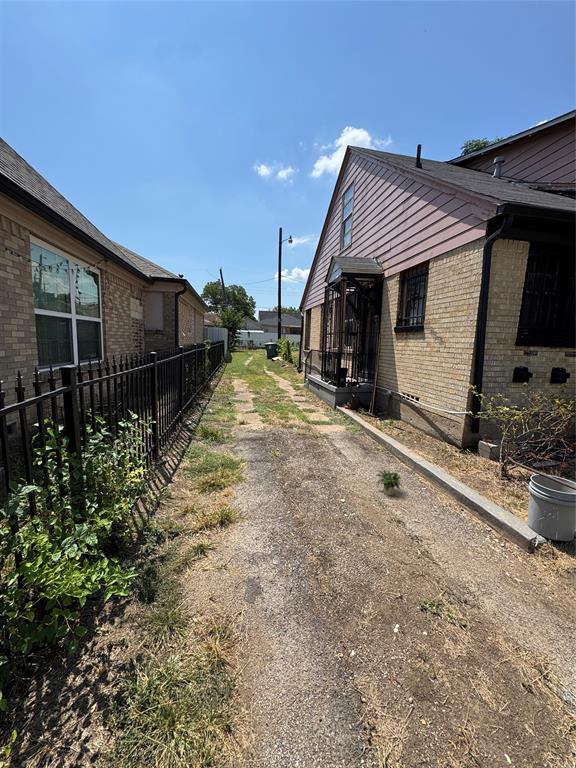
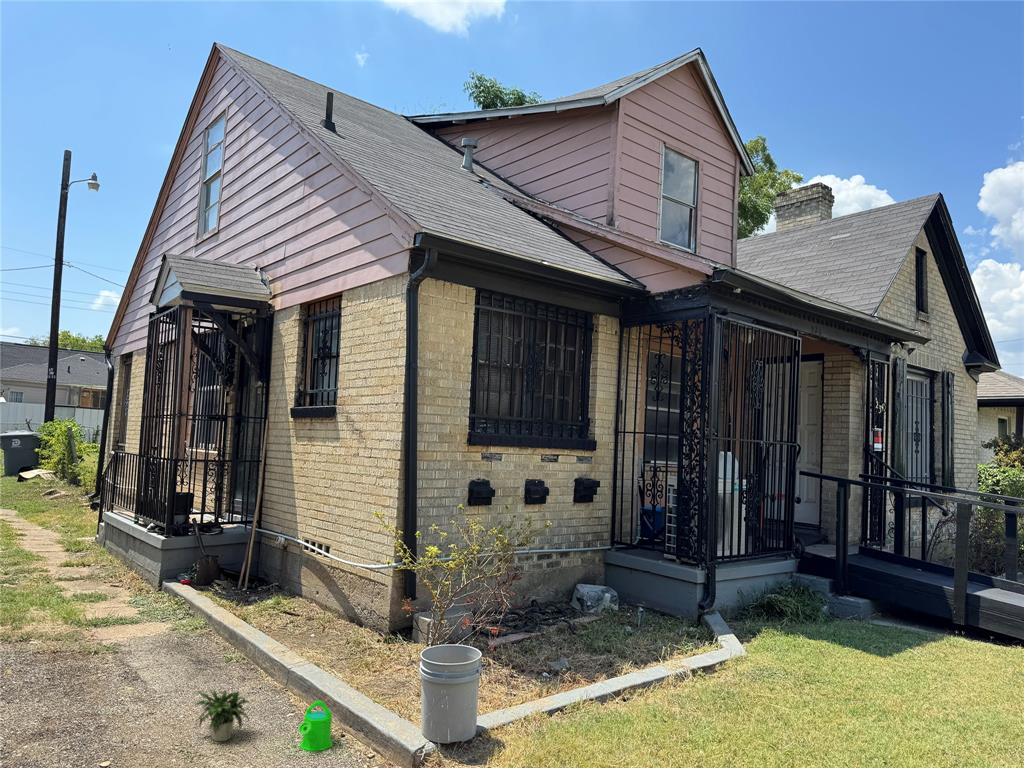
watering can: none [432,485,451,512] -> present [299,700,333,751]

